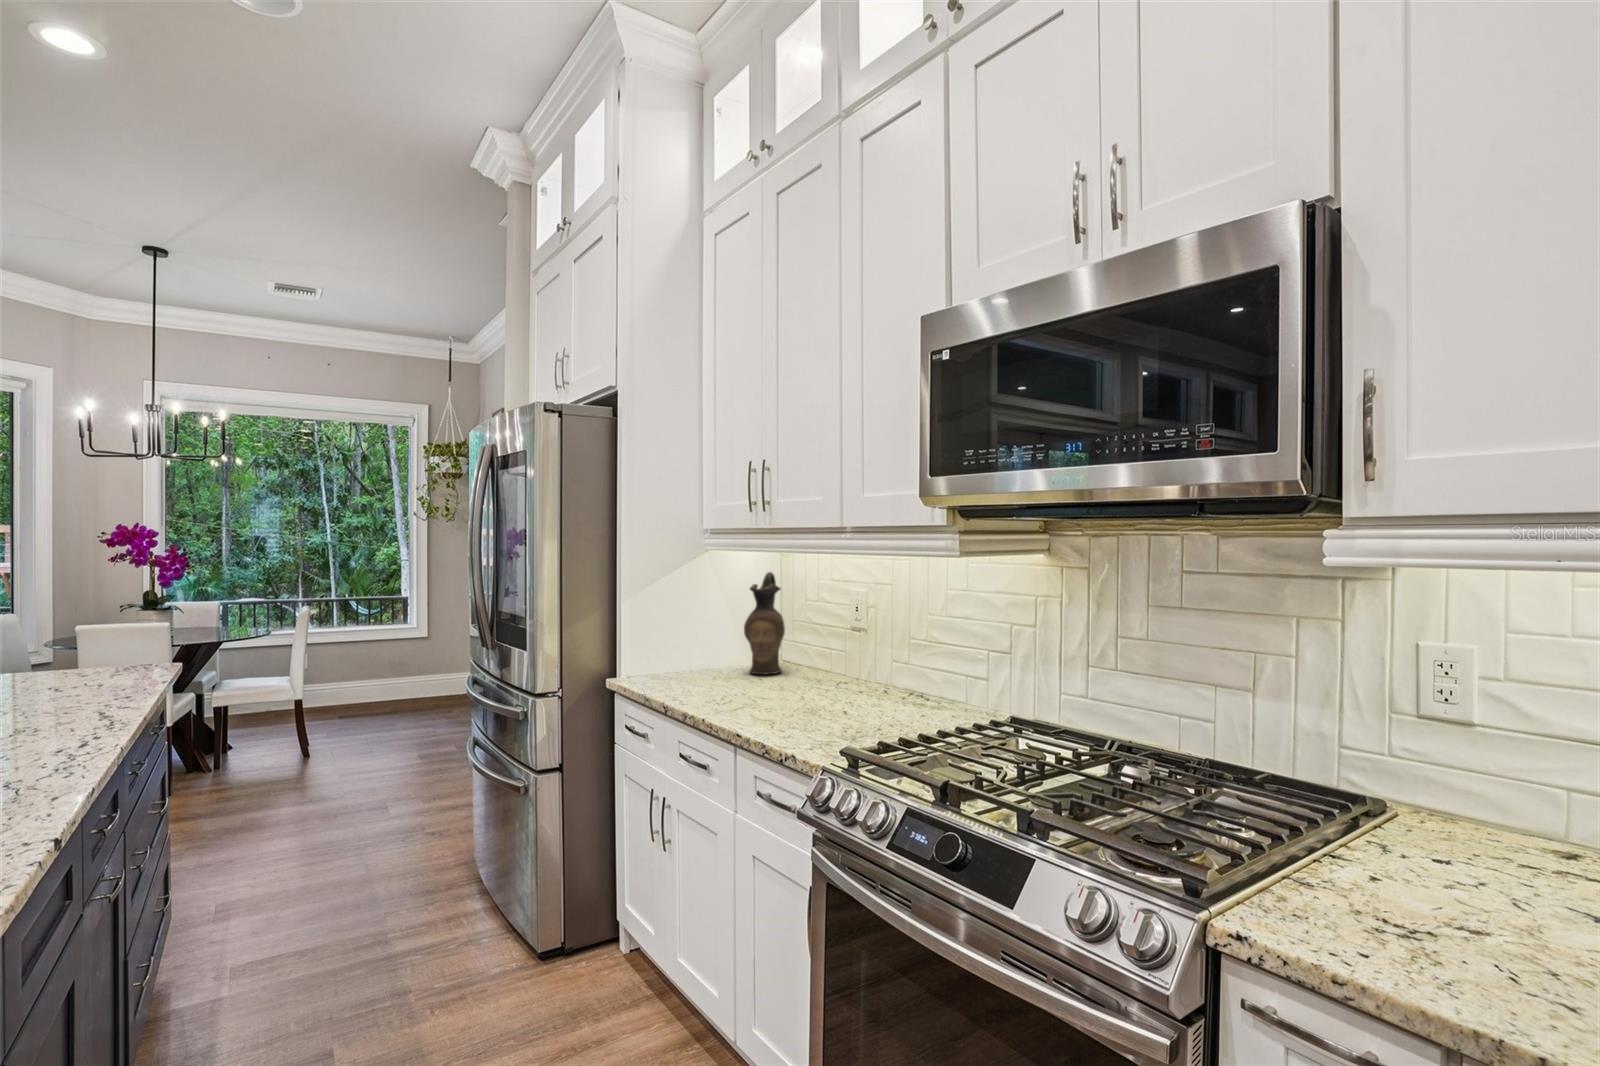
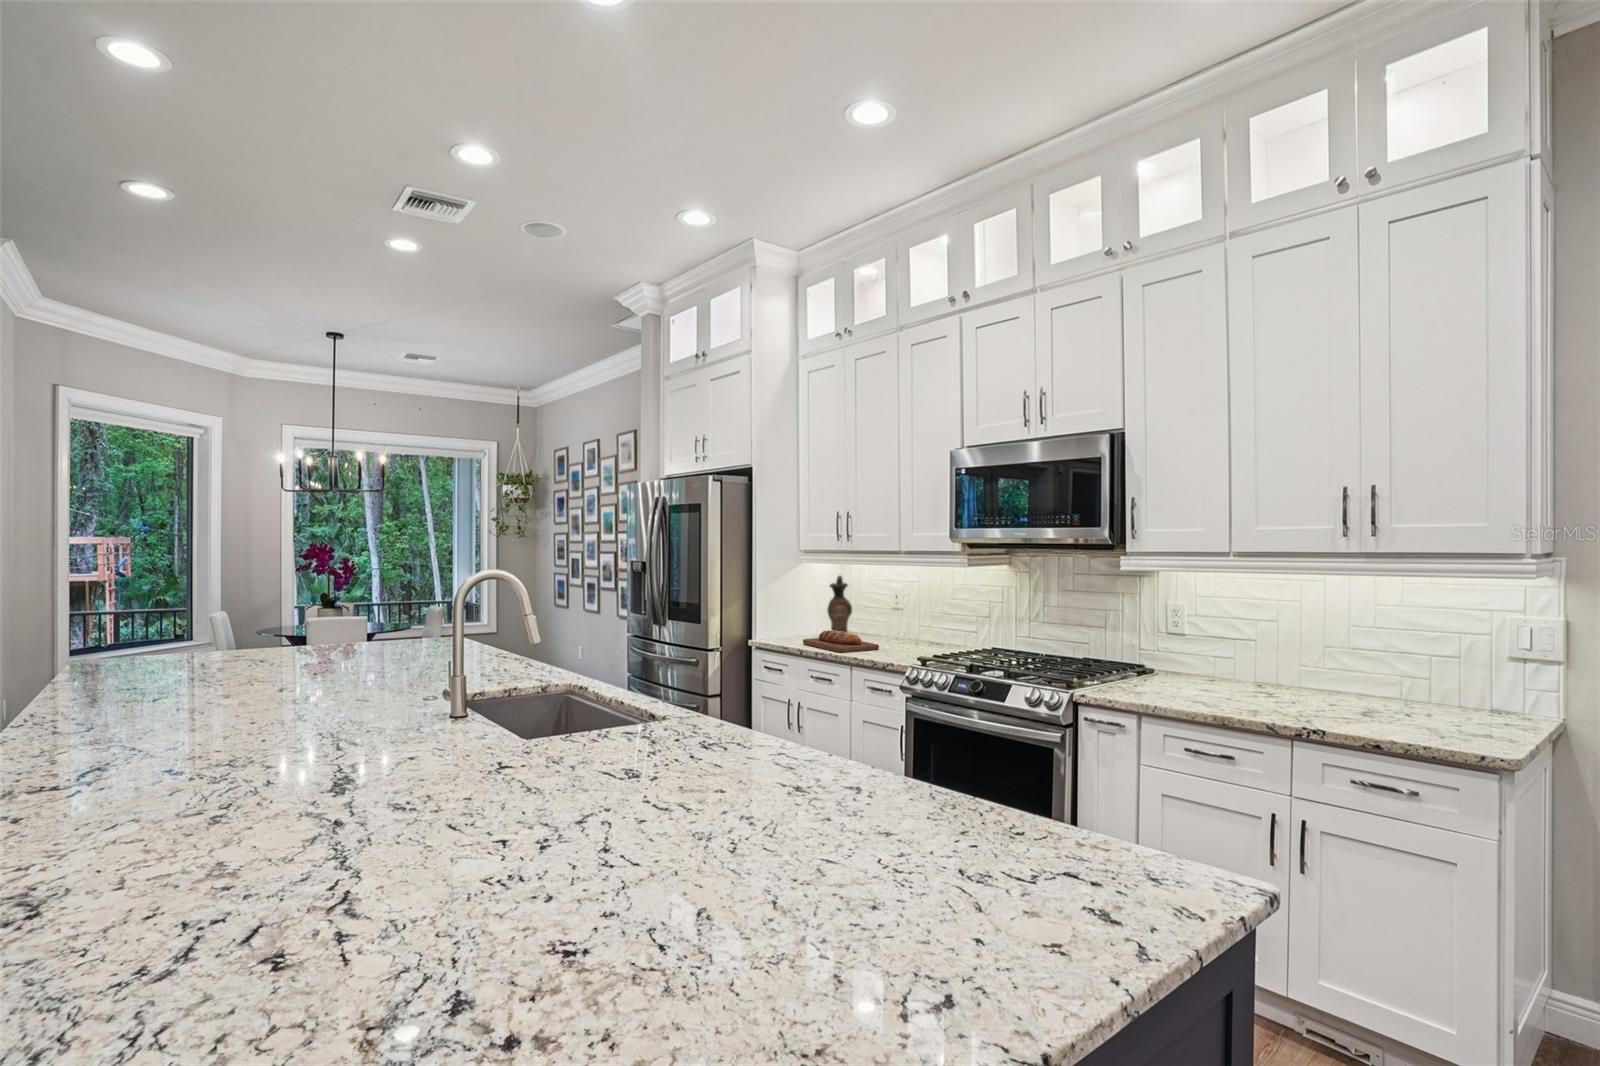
bread loaf: none [683,669,801,717] -> present [803,630,879,652]

